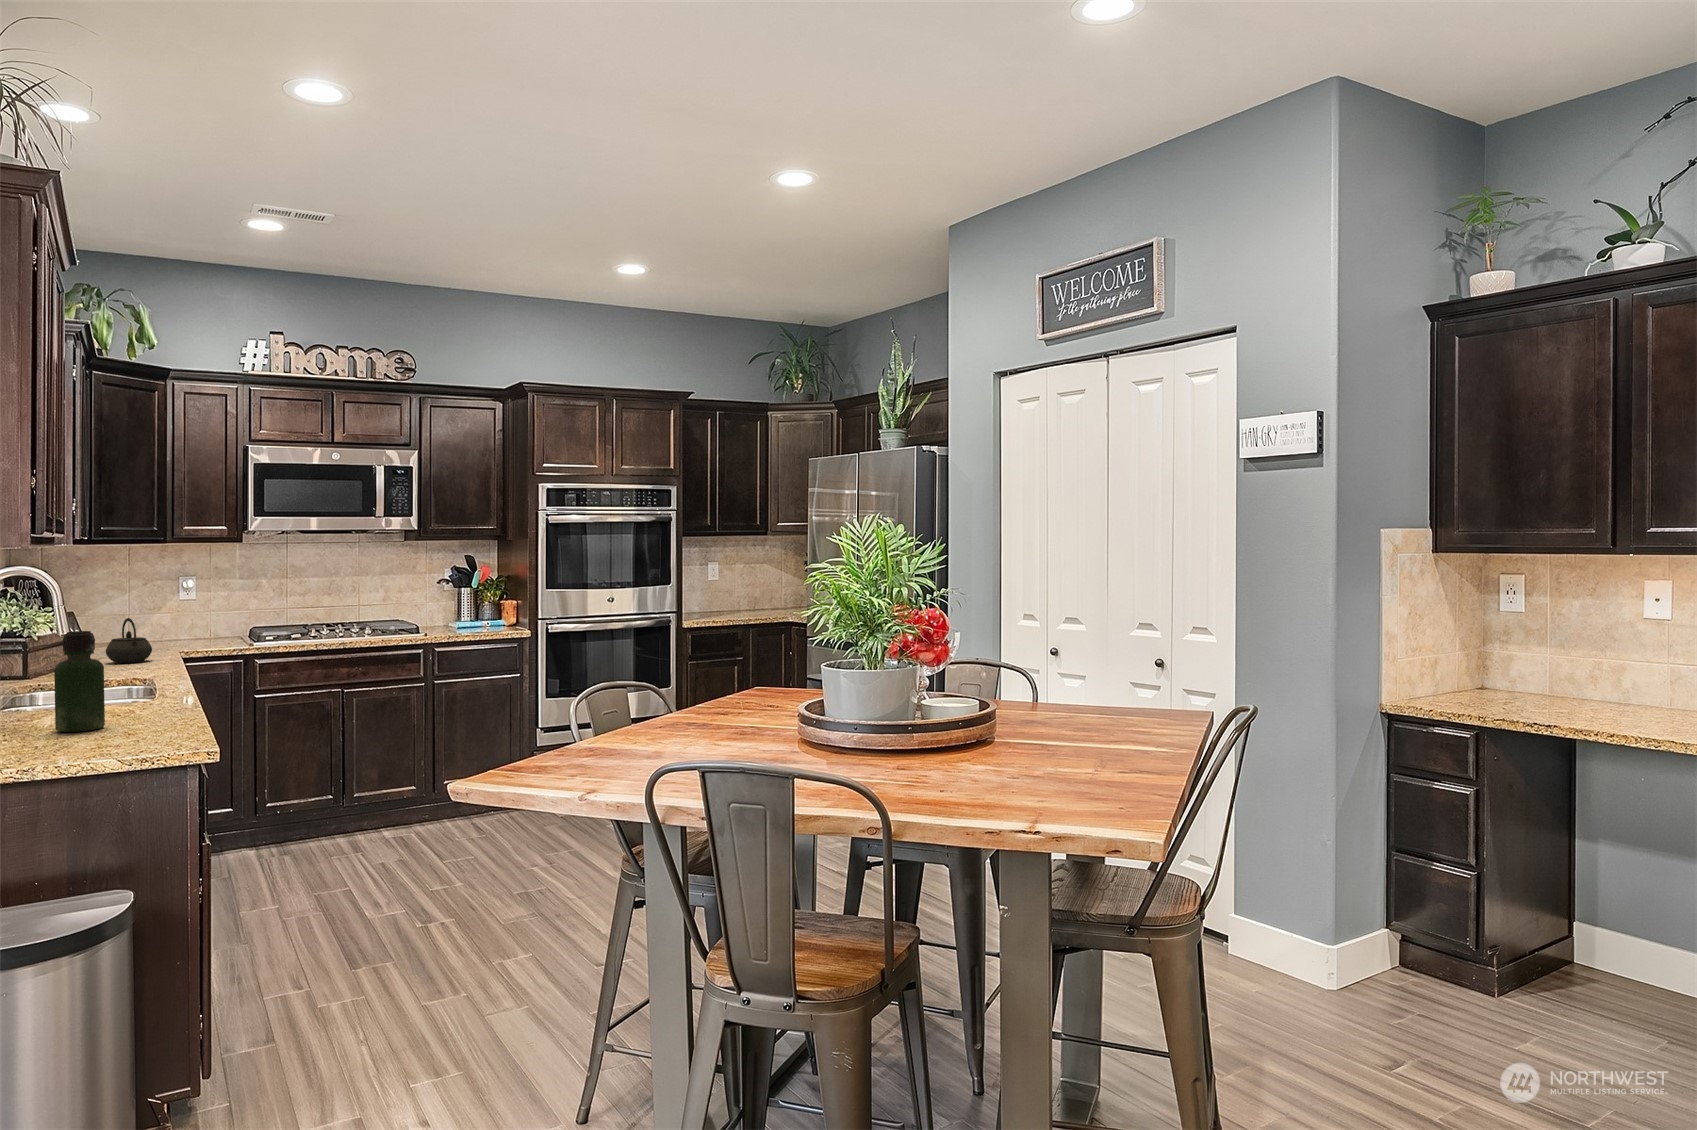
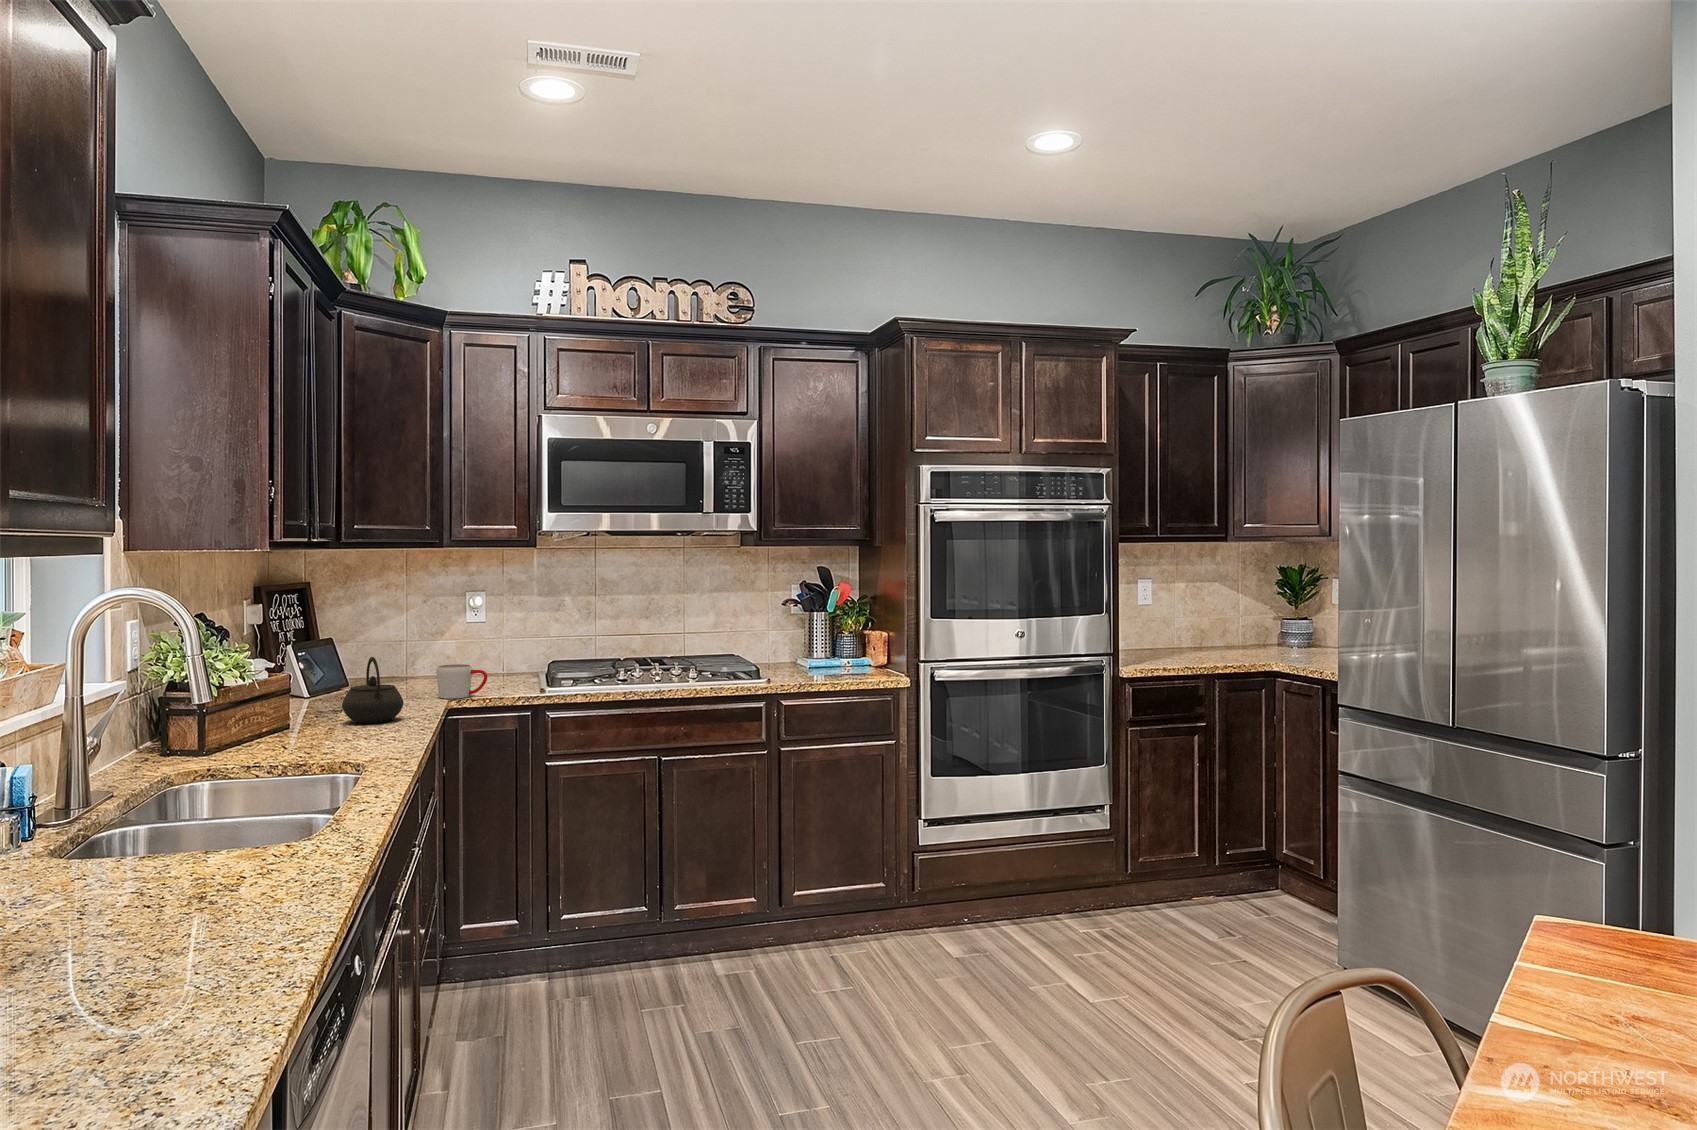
mug: none [169,627,210,651] -> present [436,664,487,699]
bottle: present [54,631,105,732] -> none [75,736,182,965]

